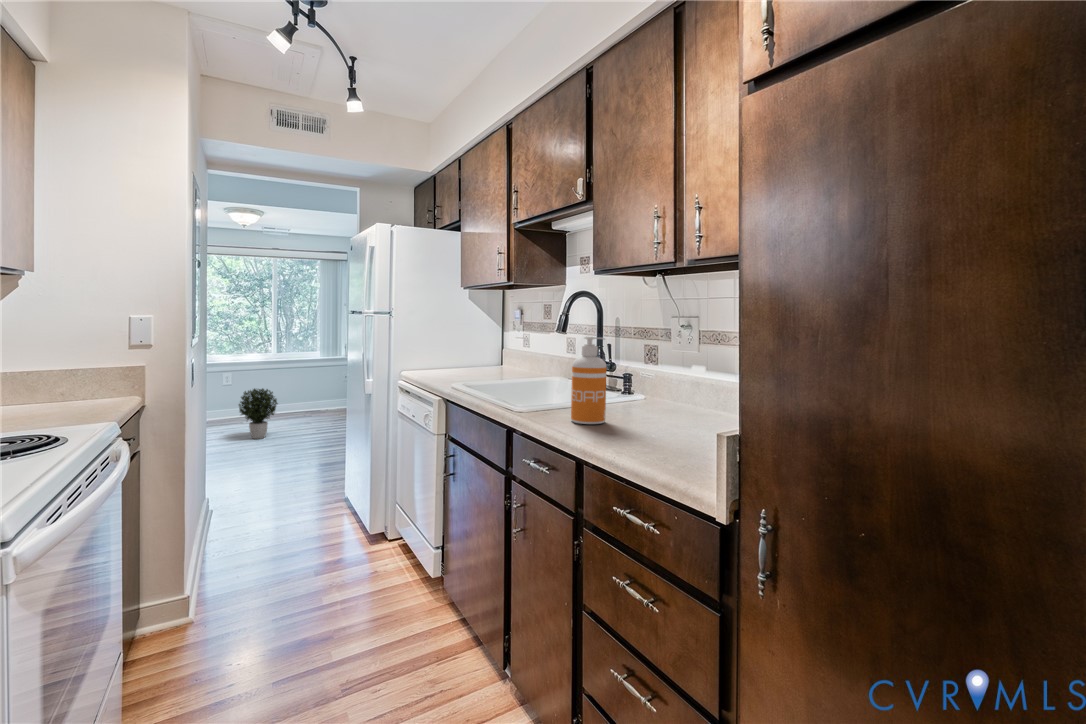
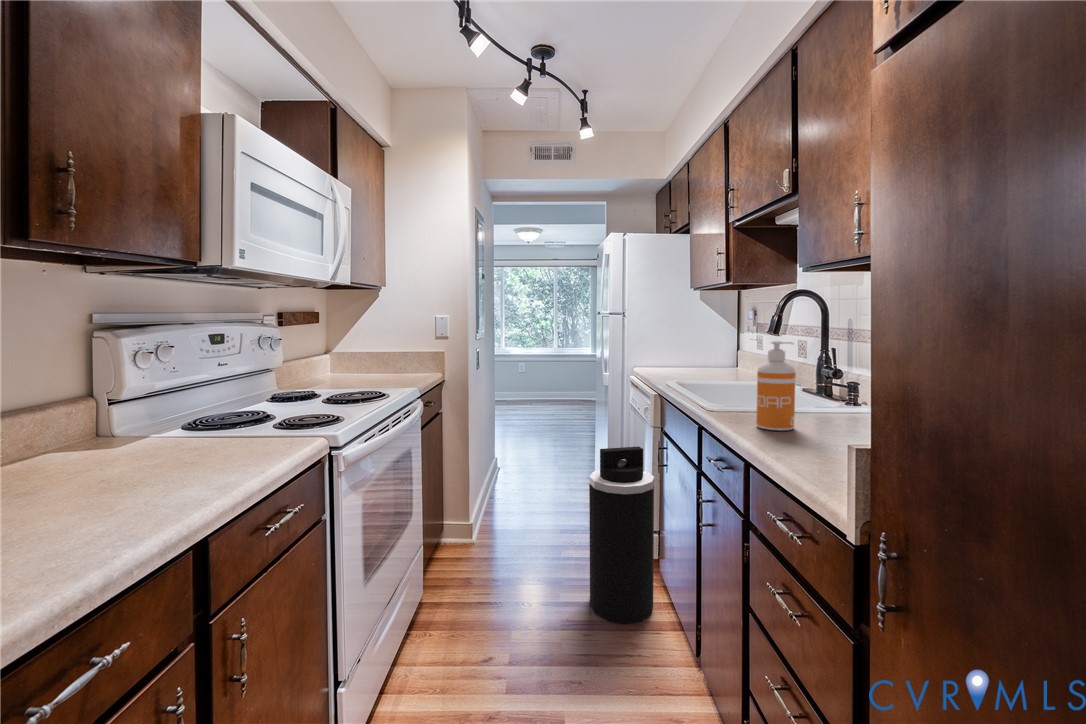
potted plant: present [239,388,278,439] -> none [524,379,553,421]
trash can: none [371,455,445,662] -> present [589,446,654,624]

